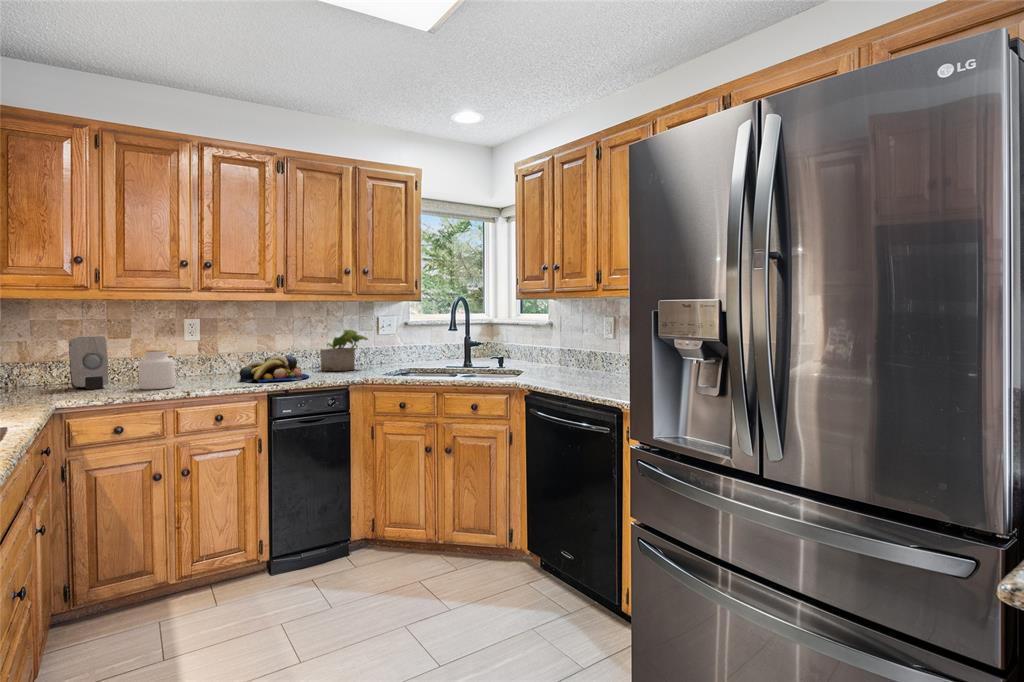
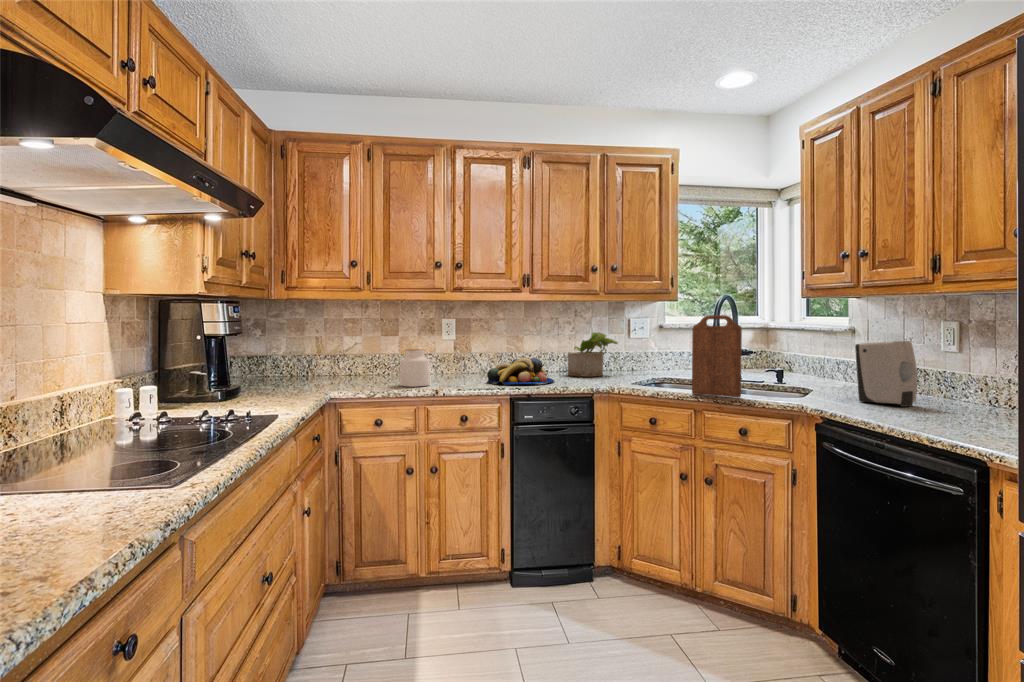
cutting board: none [435,315,474,382] -> present [692,315,742,397]
soap dispenser: present [69,336,108,389] -> present [855,341,917,407]

